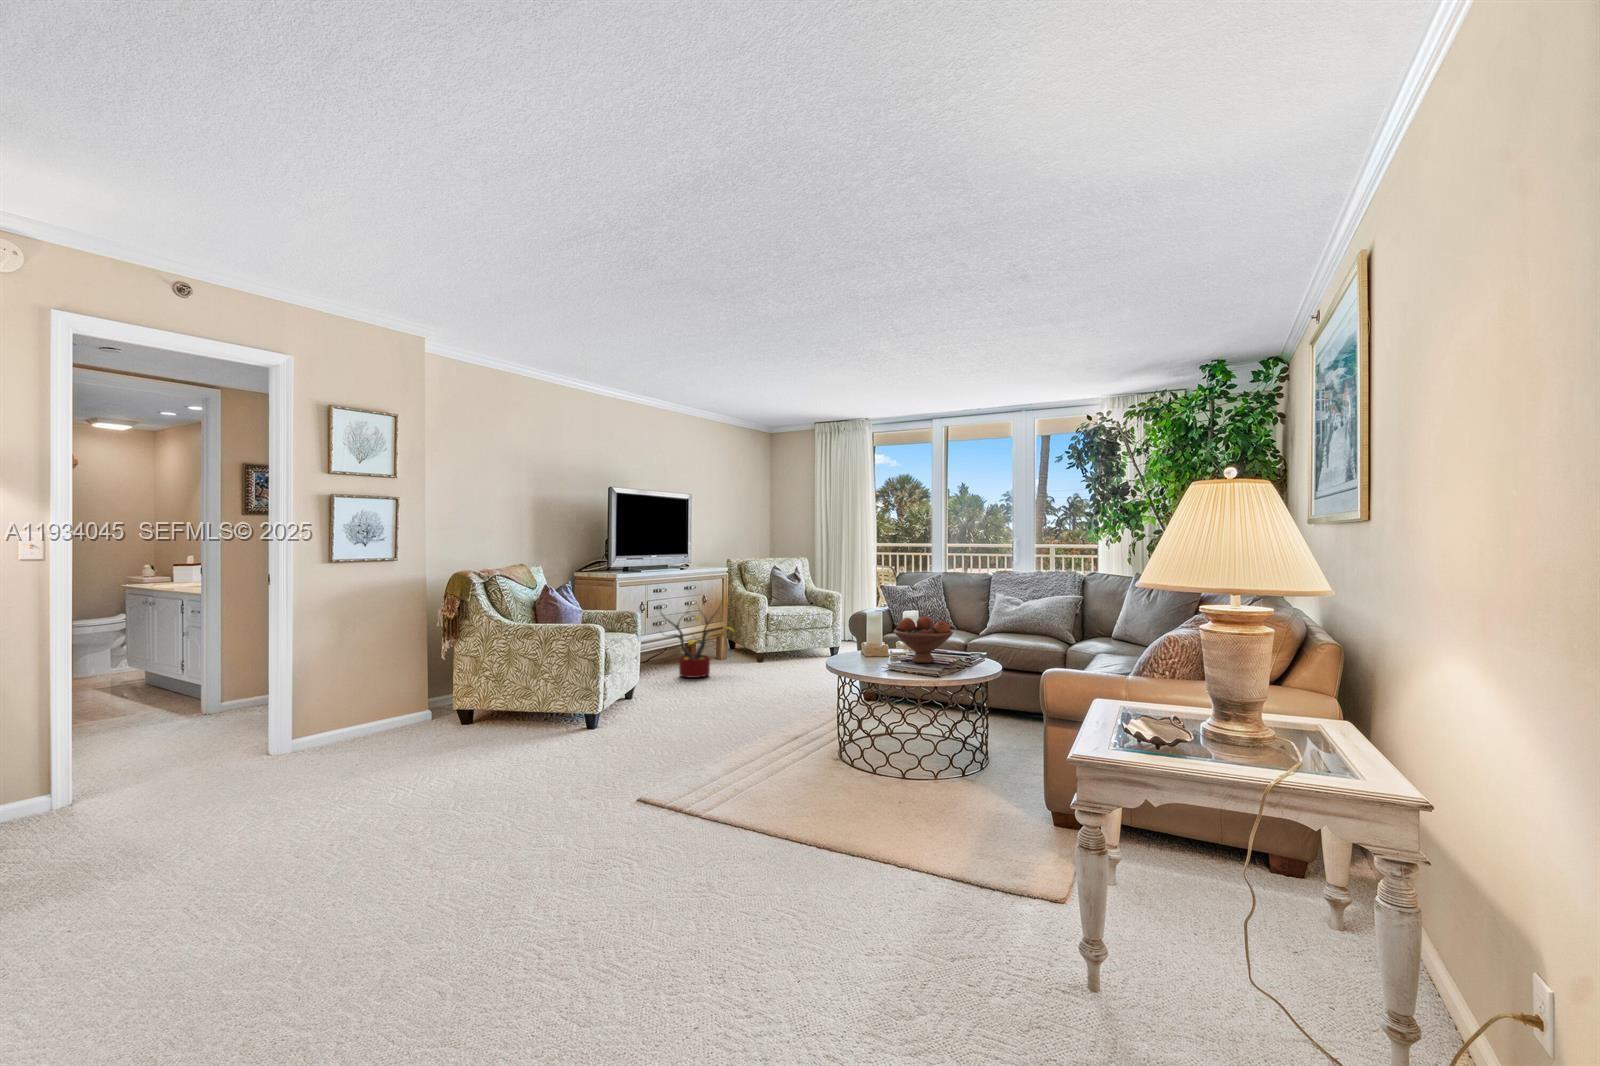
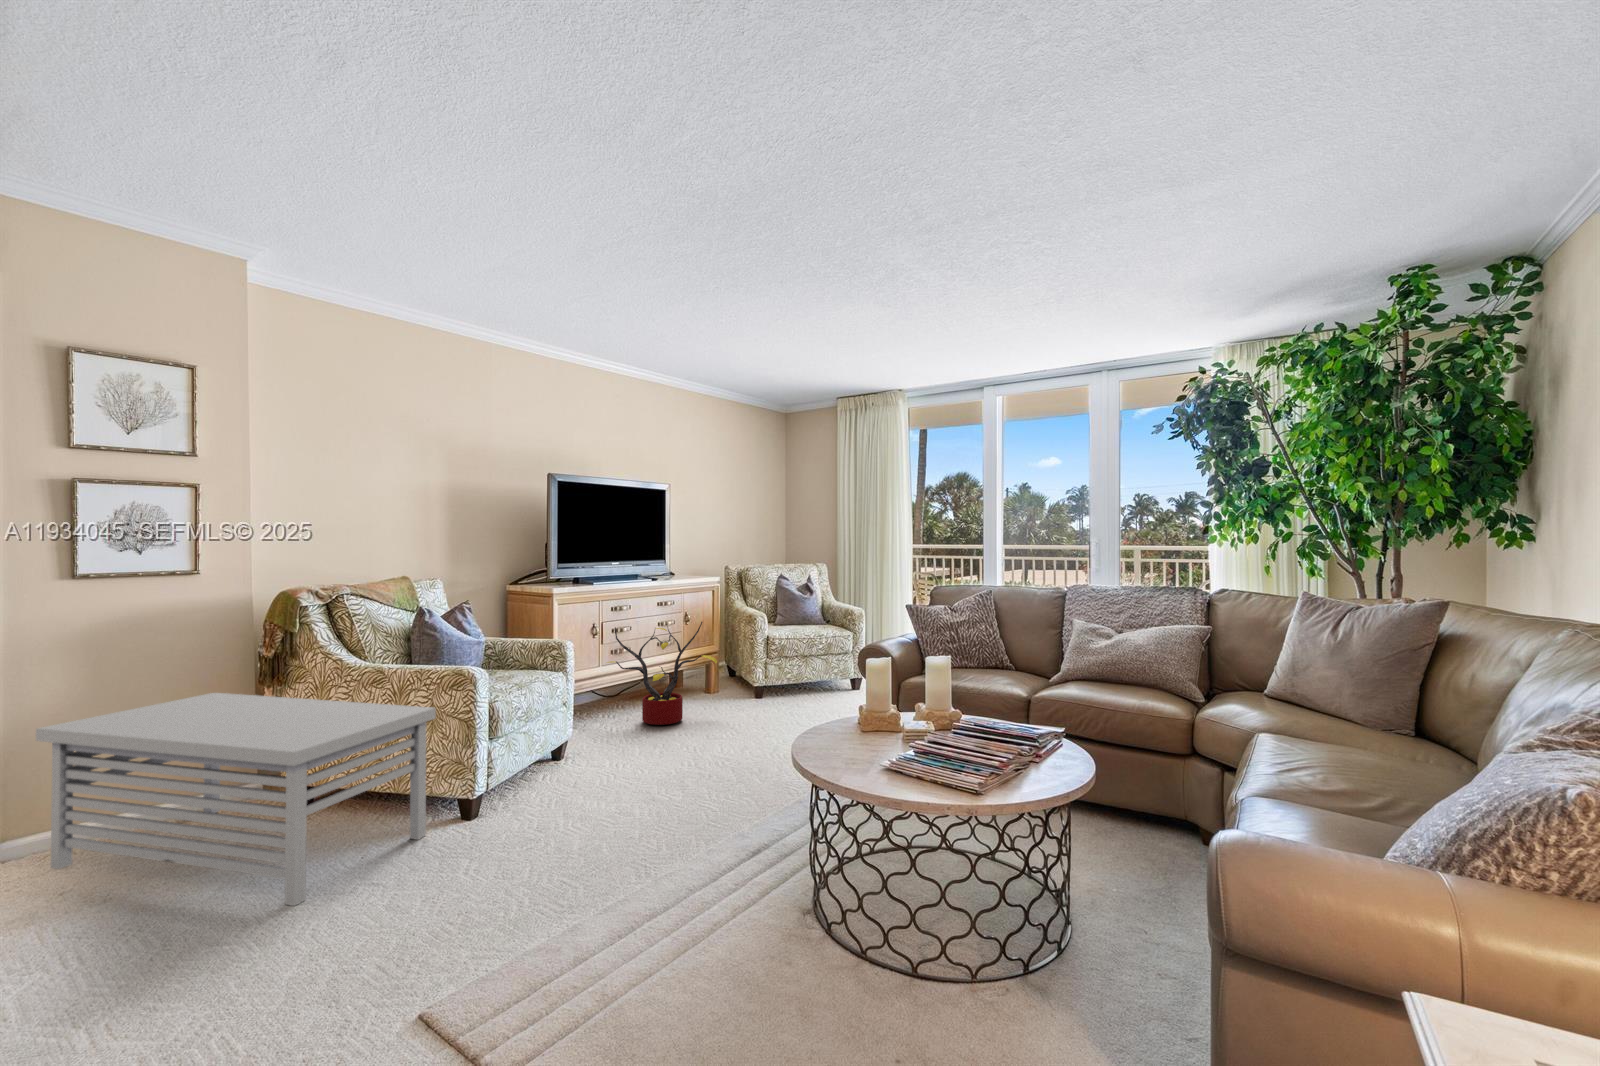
fruit bowl: present [894,616,953,663] -> none [905,669,1007,753]
storage bench: none [326,644,578,764] -> present [36,693,436,906]

